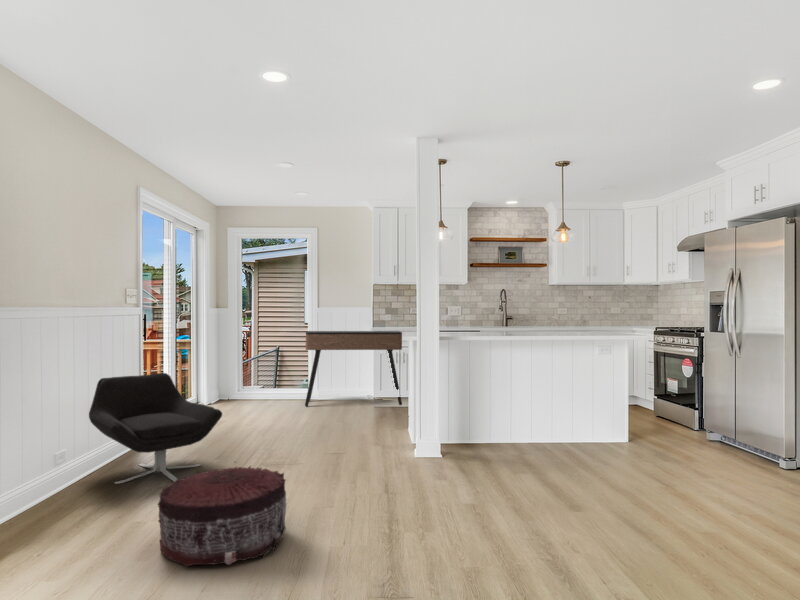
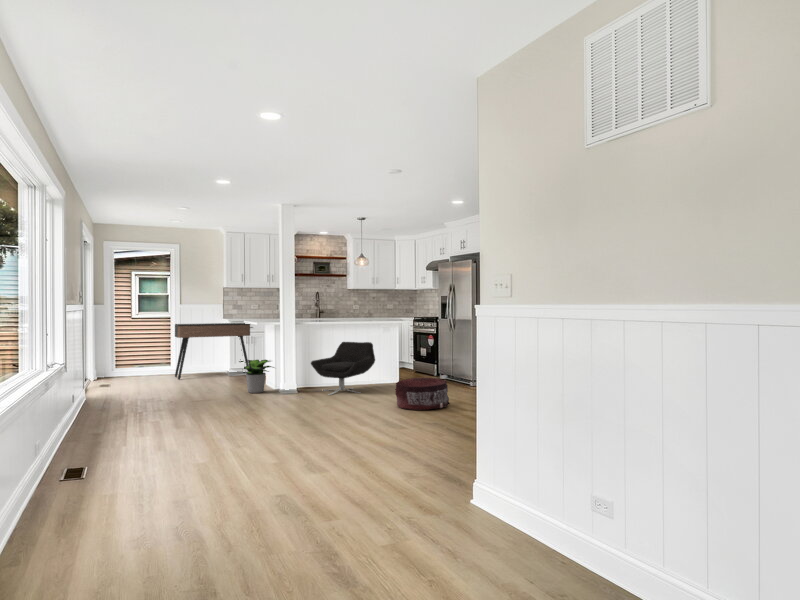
lounge chair: present [89,373,222,484] -> present [311,342,375,395]
potted plant: none [351,392,413,448] -> present [239,360,274,393]
pouf: present [158,466,286,566] -> present [395,378,450,410]

